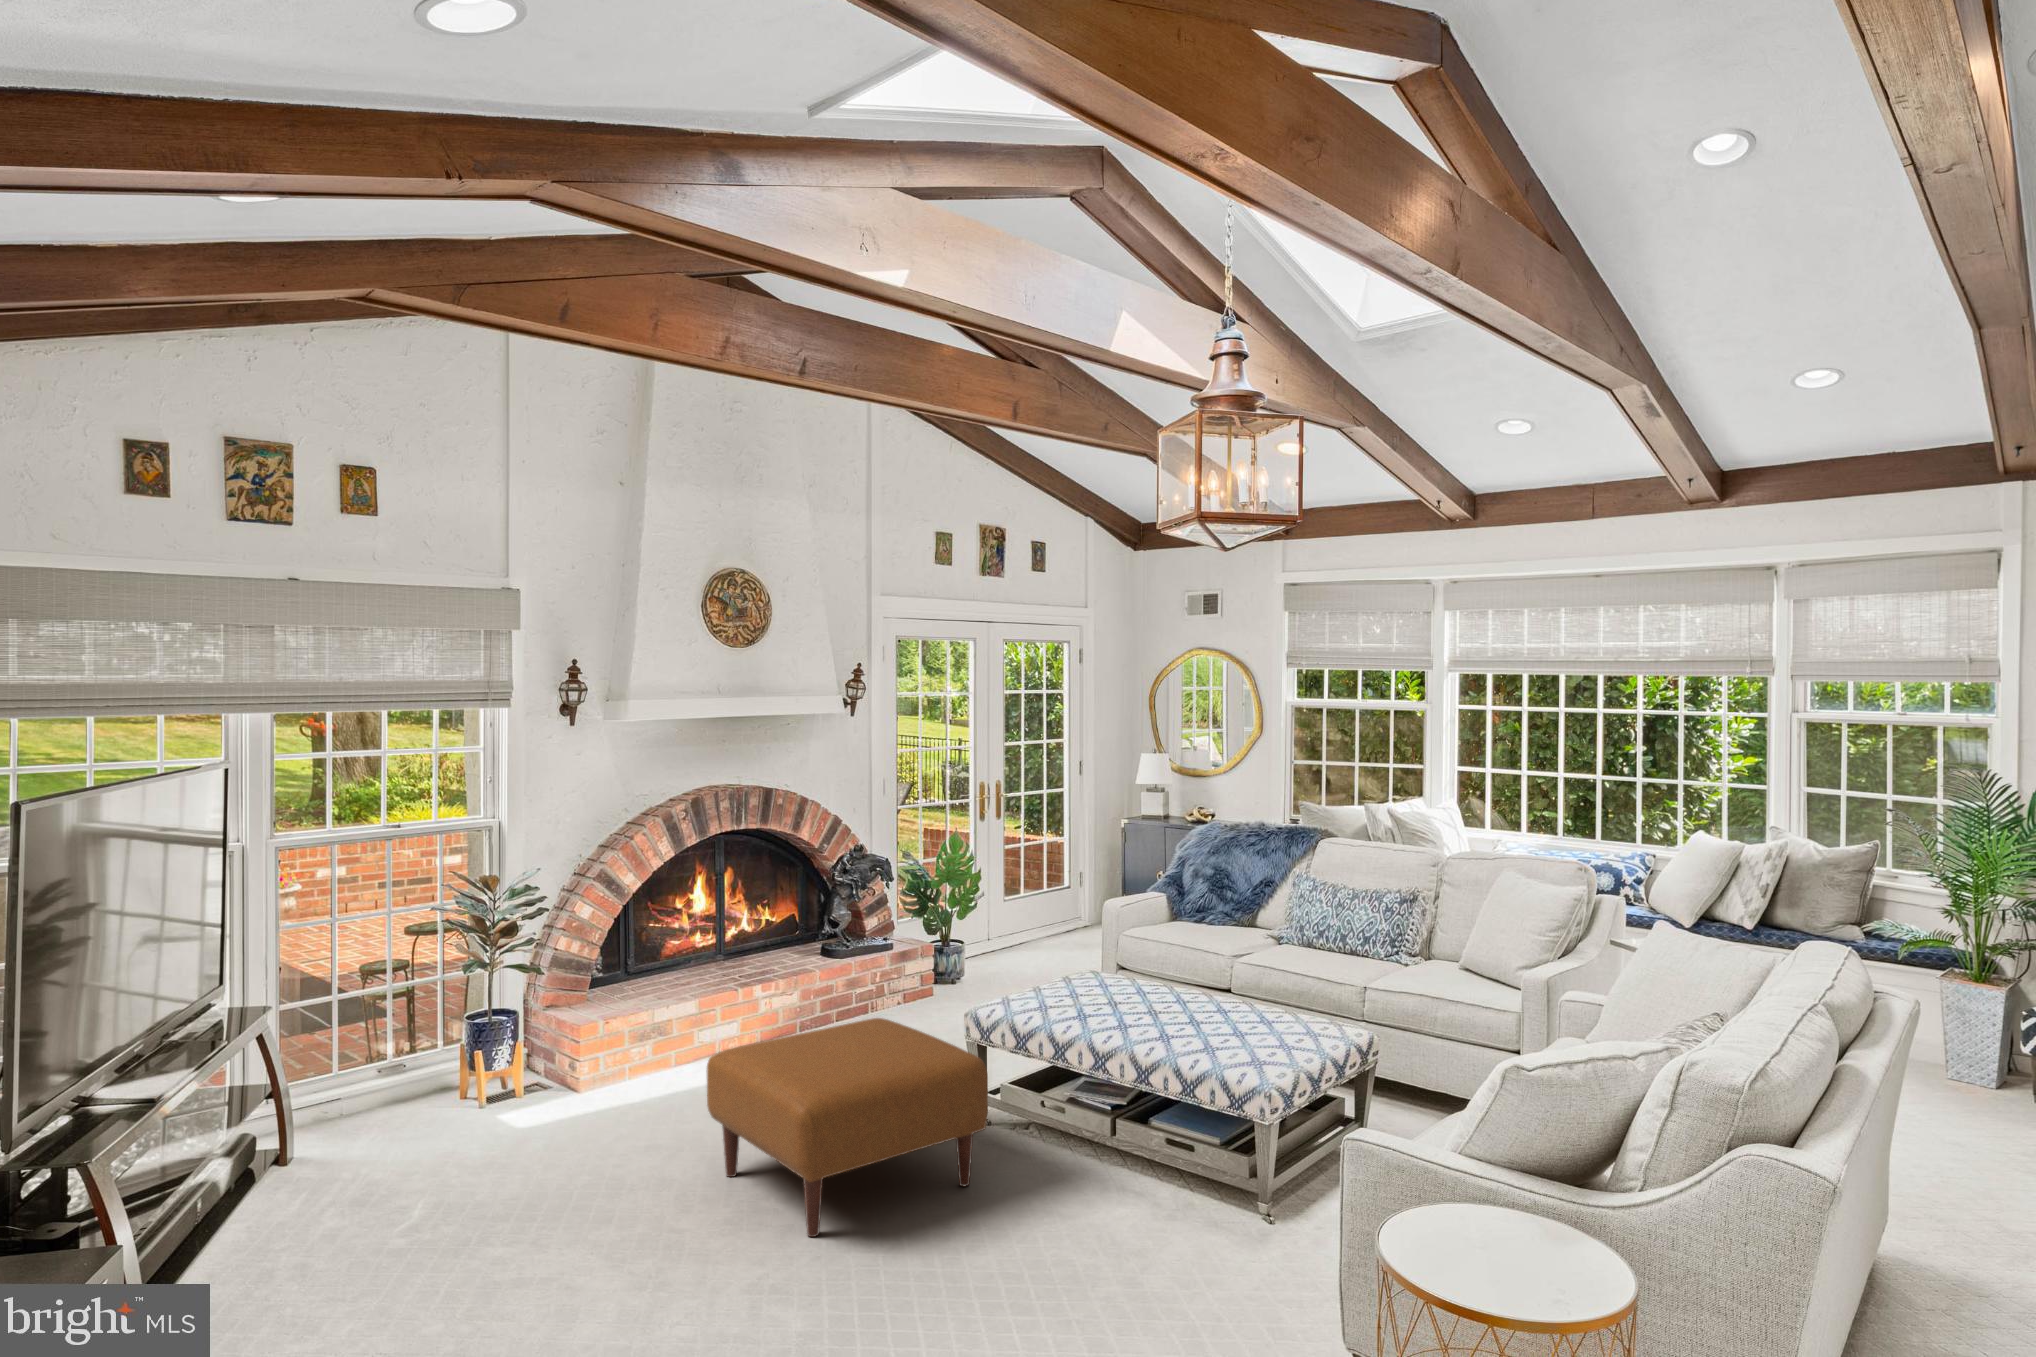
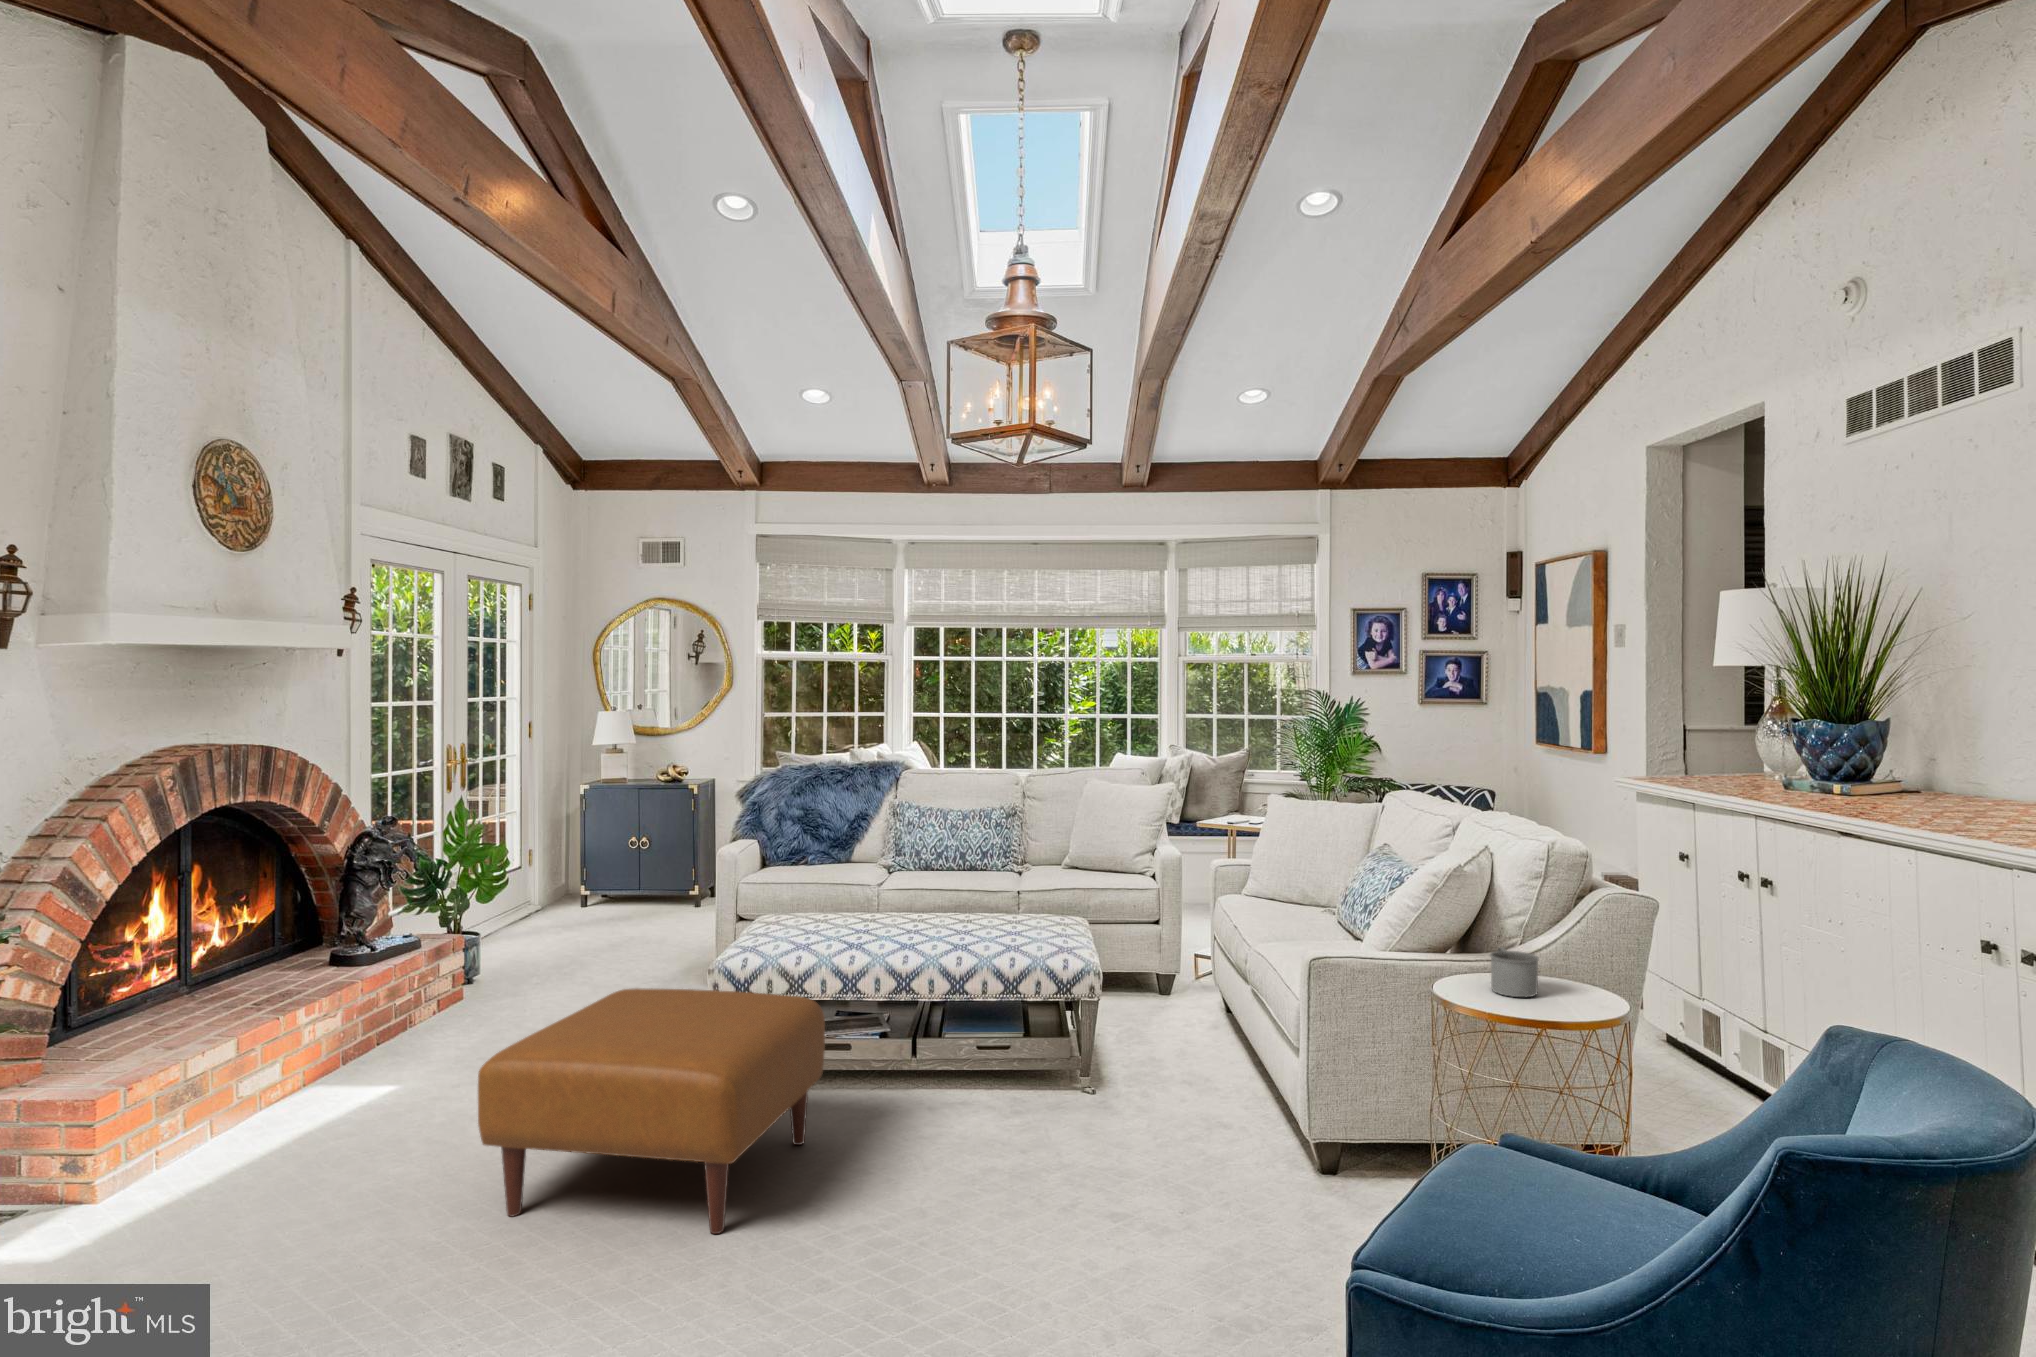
mug: none [1465,1182,1527,1255] -> present [1490,947,1539,997]

